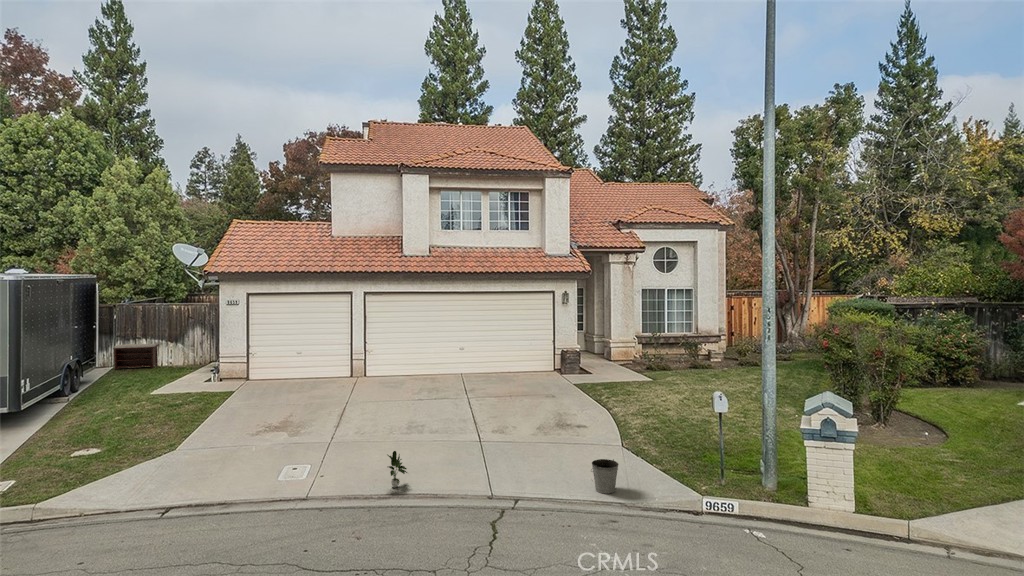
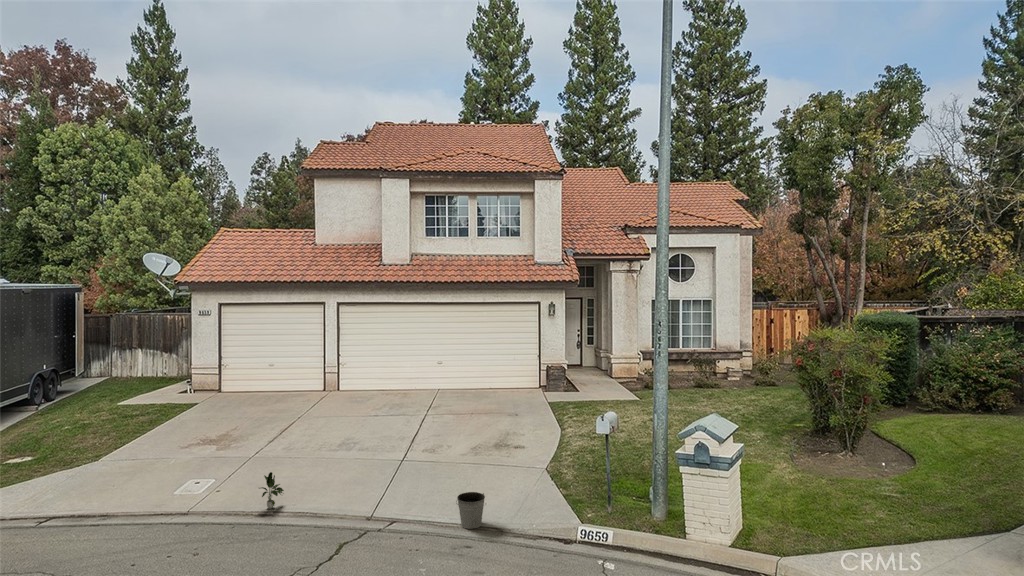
bench: present [113,343,159,370] -> none [118,349,161,374]

